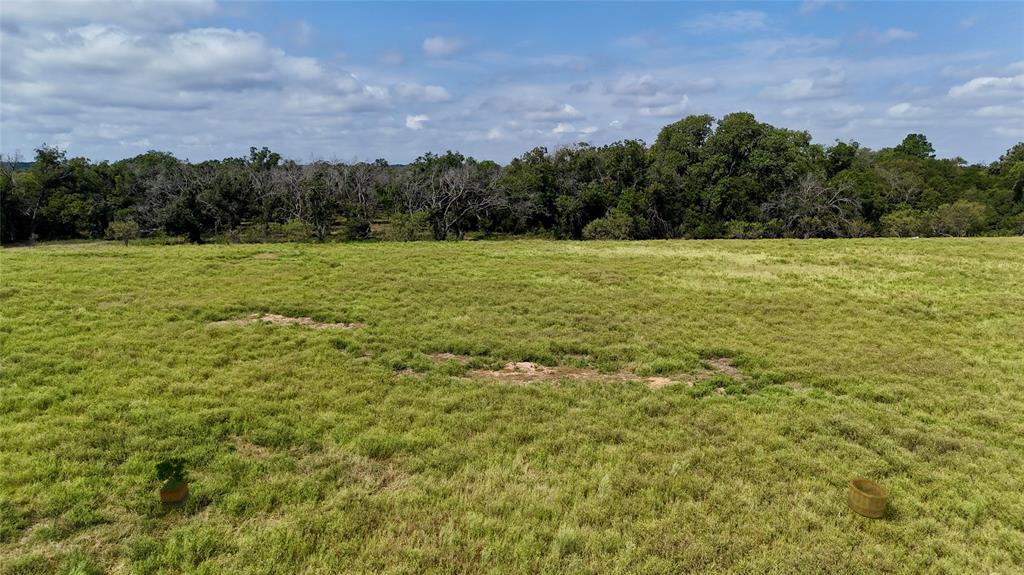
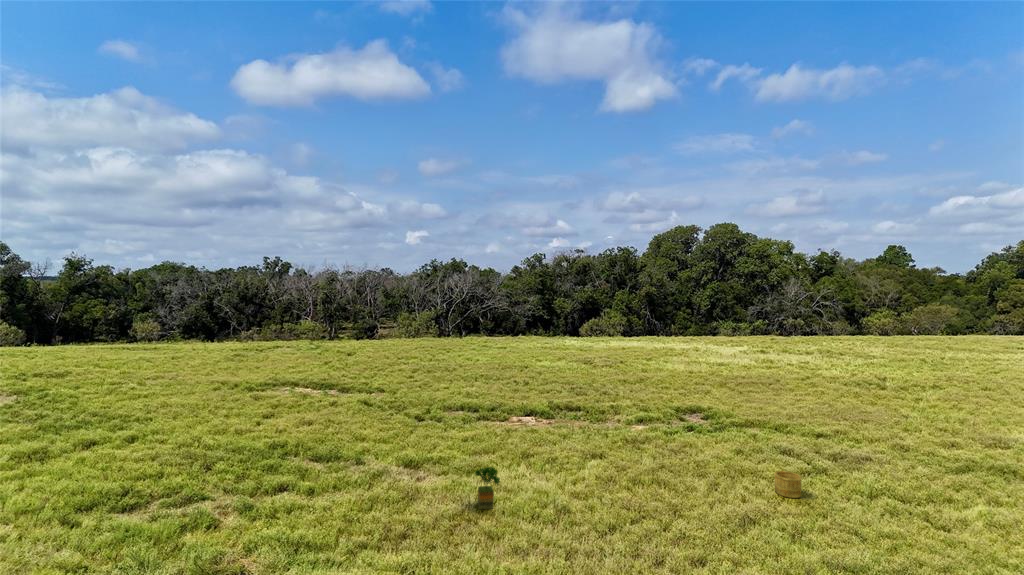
potted tree: present [155,457,191,509] -> present [475,467,500,509]

